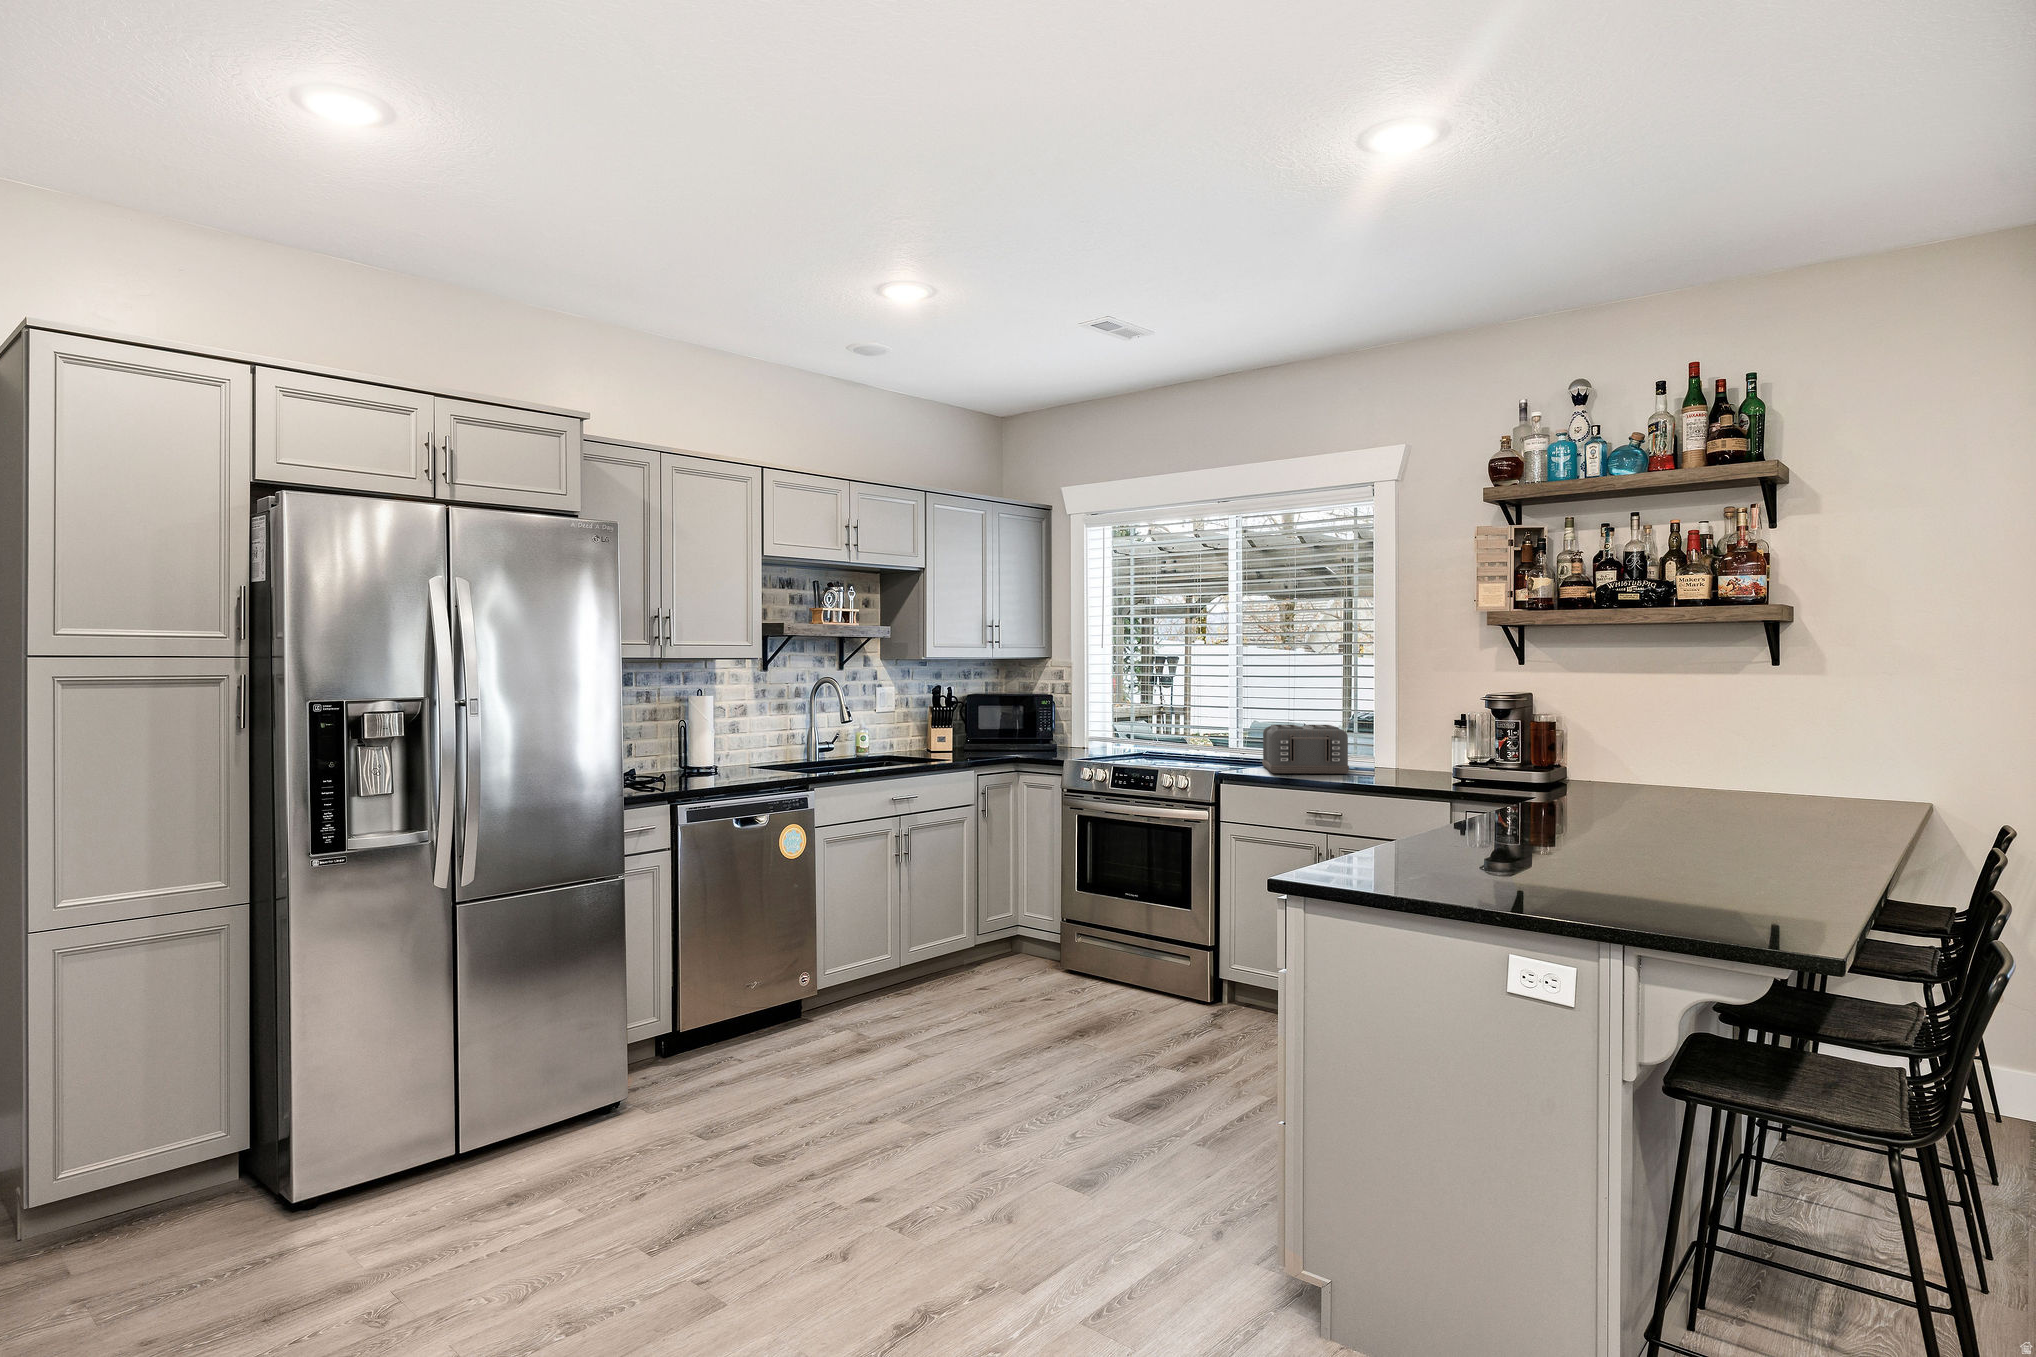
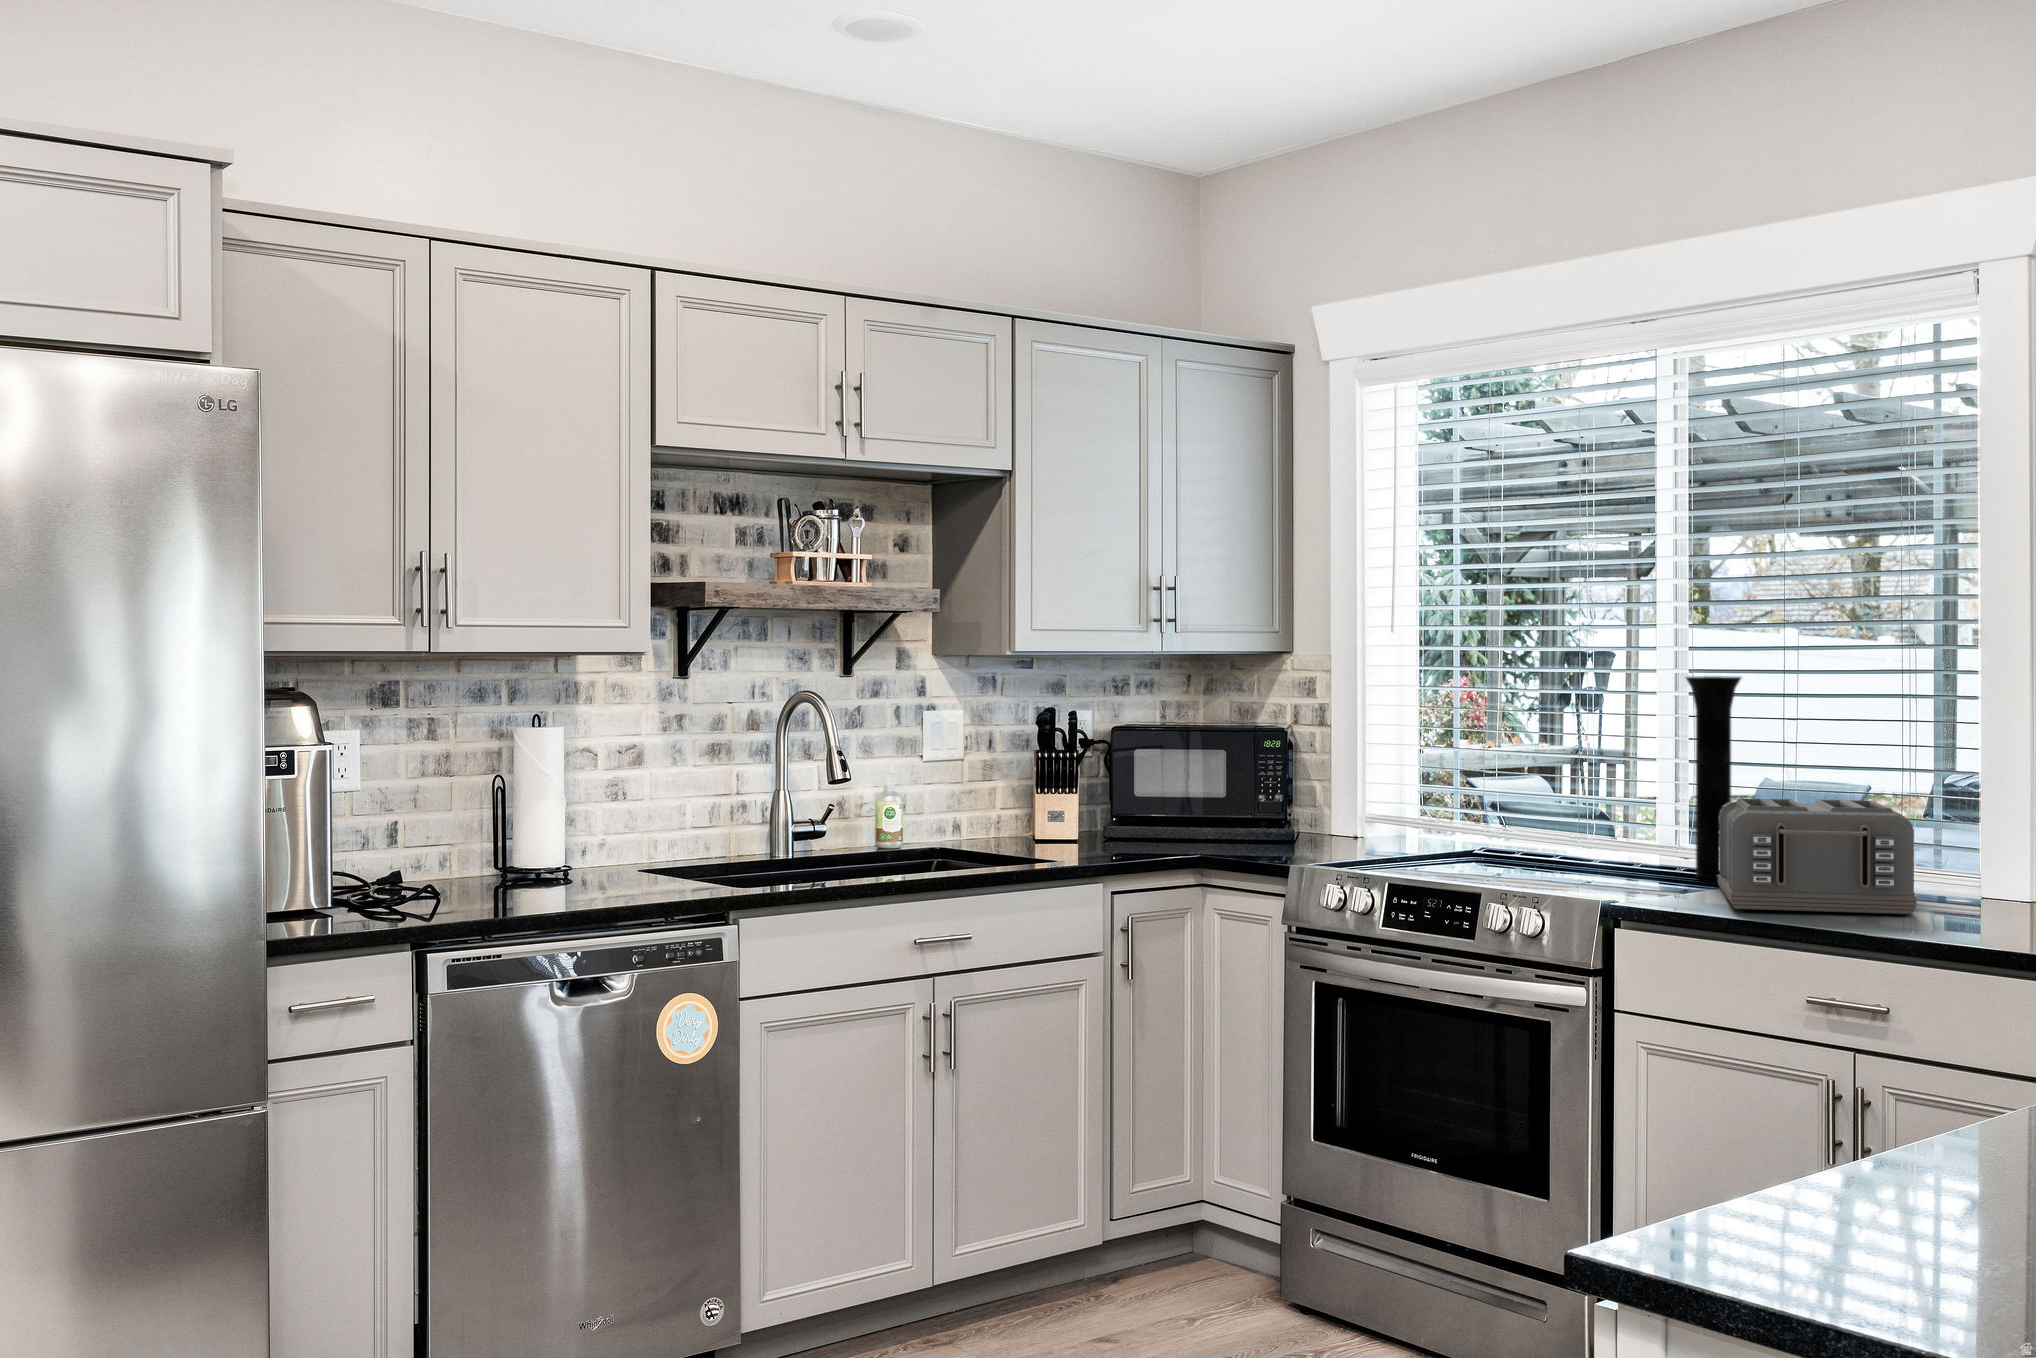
vase: none [1246,669,1272,762] -> present [1686,676,1741,878]

